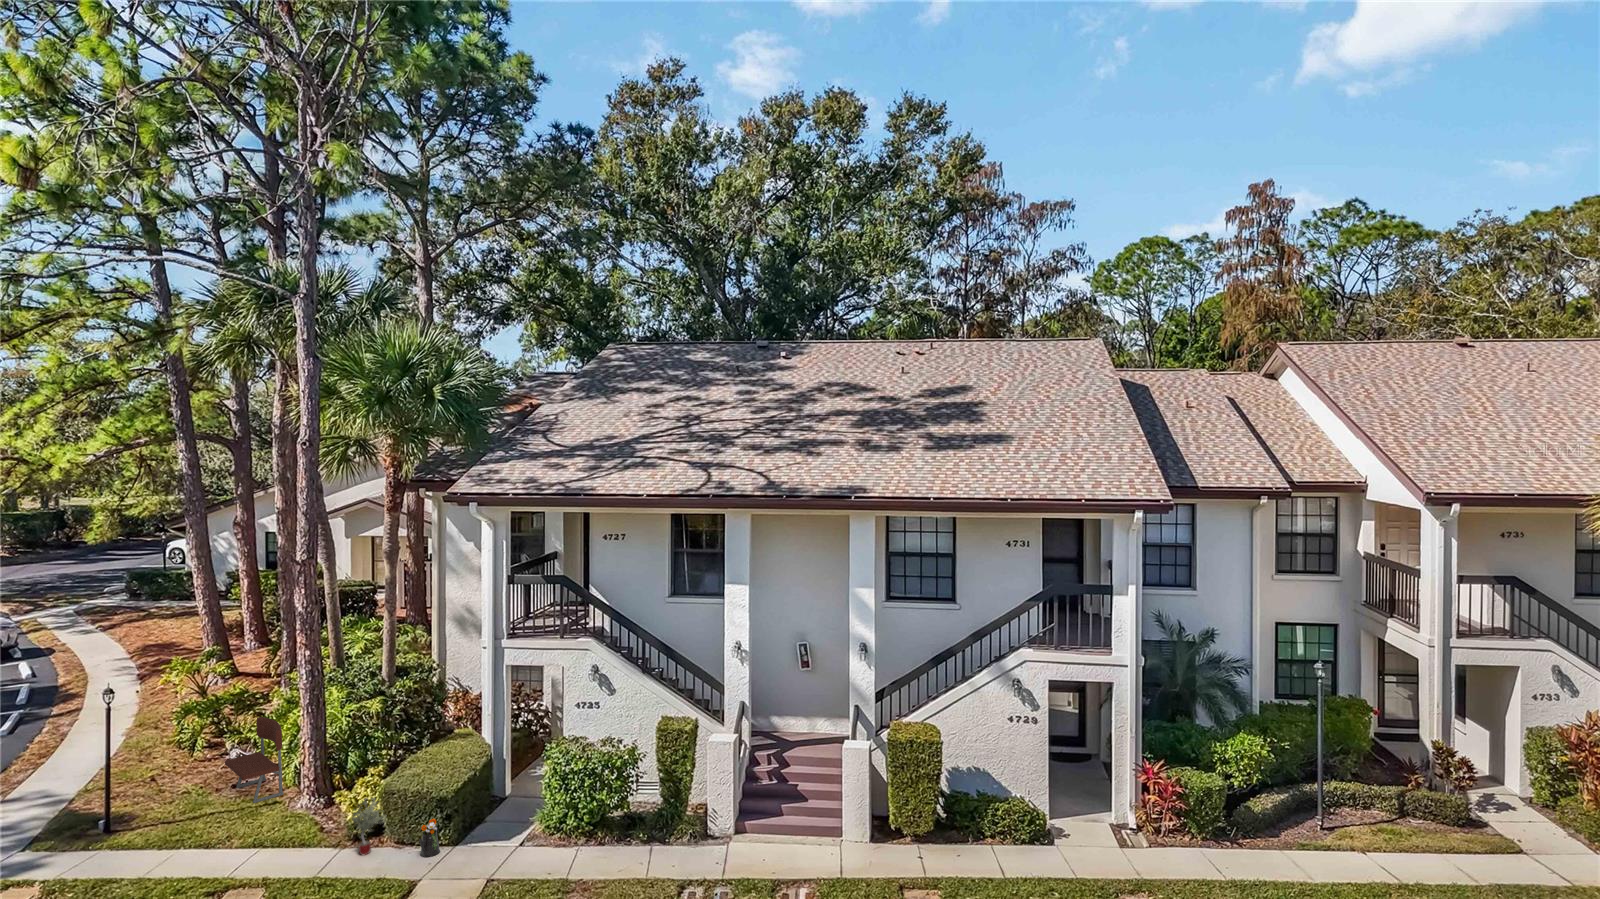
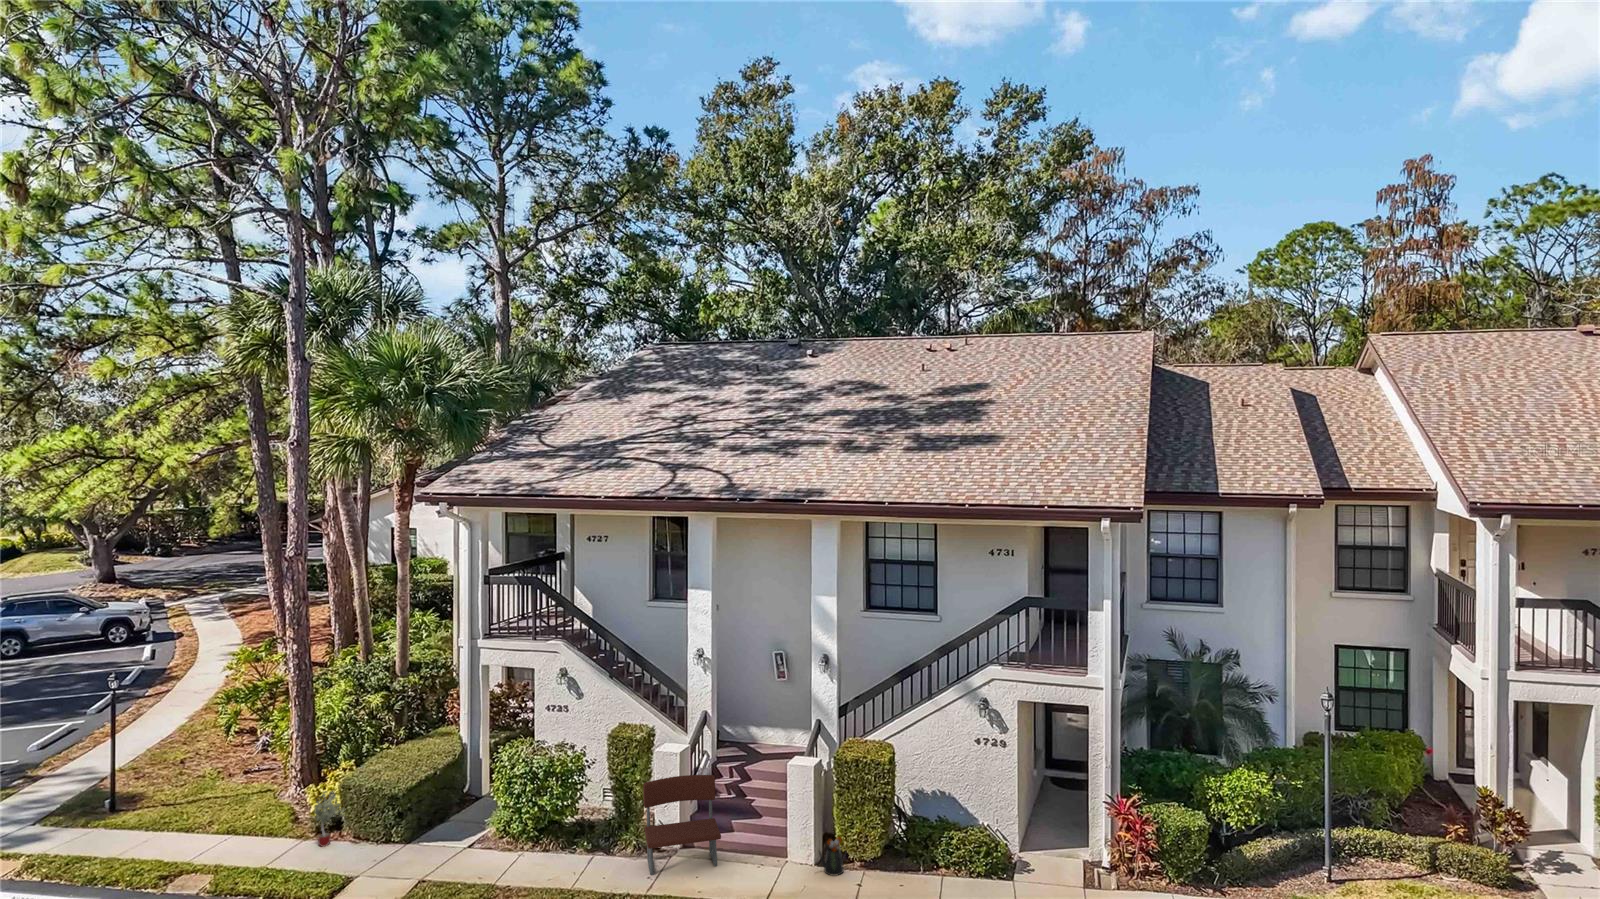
bench: present [225,717,284,803] -> present [643,775,721,875]
watering can: present [419,818,440,857] -> present [819,837,844,876]

